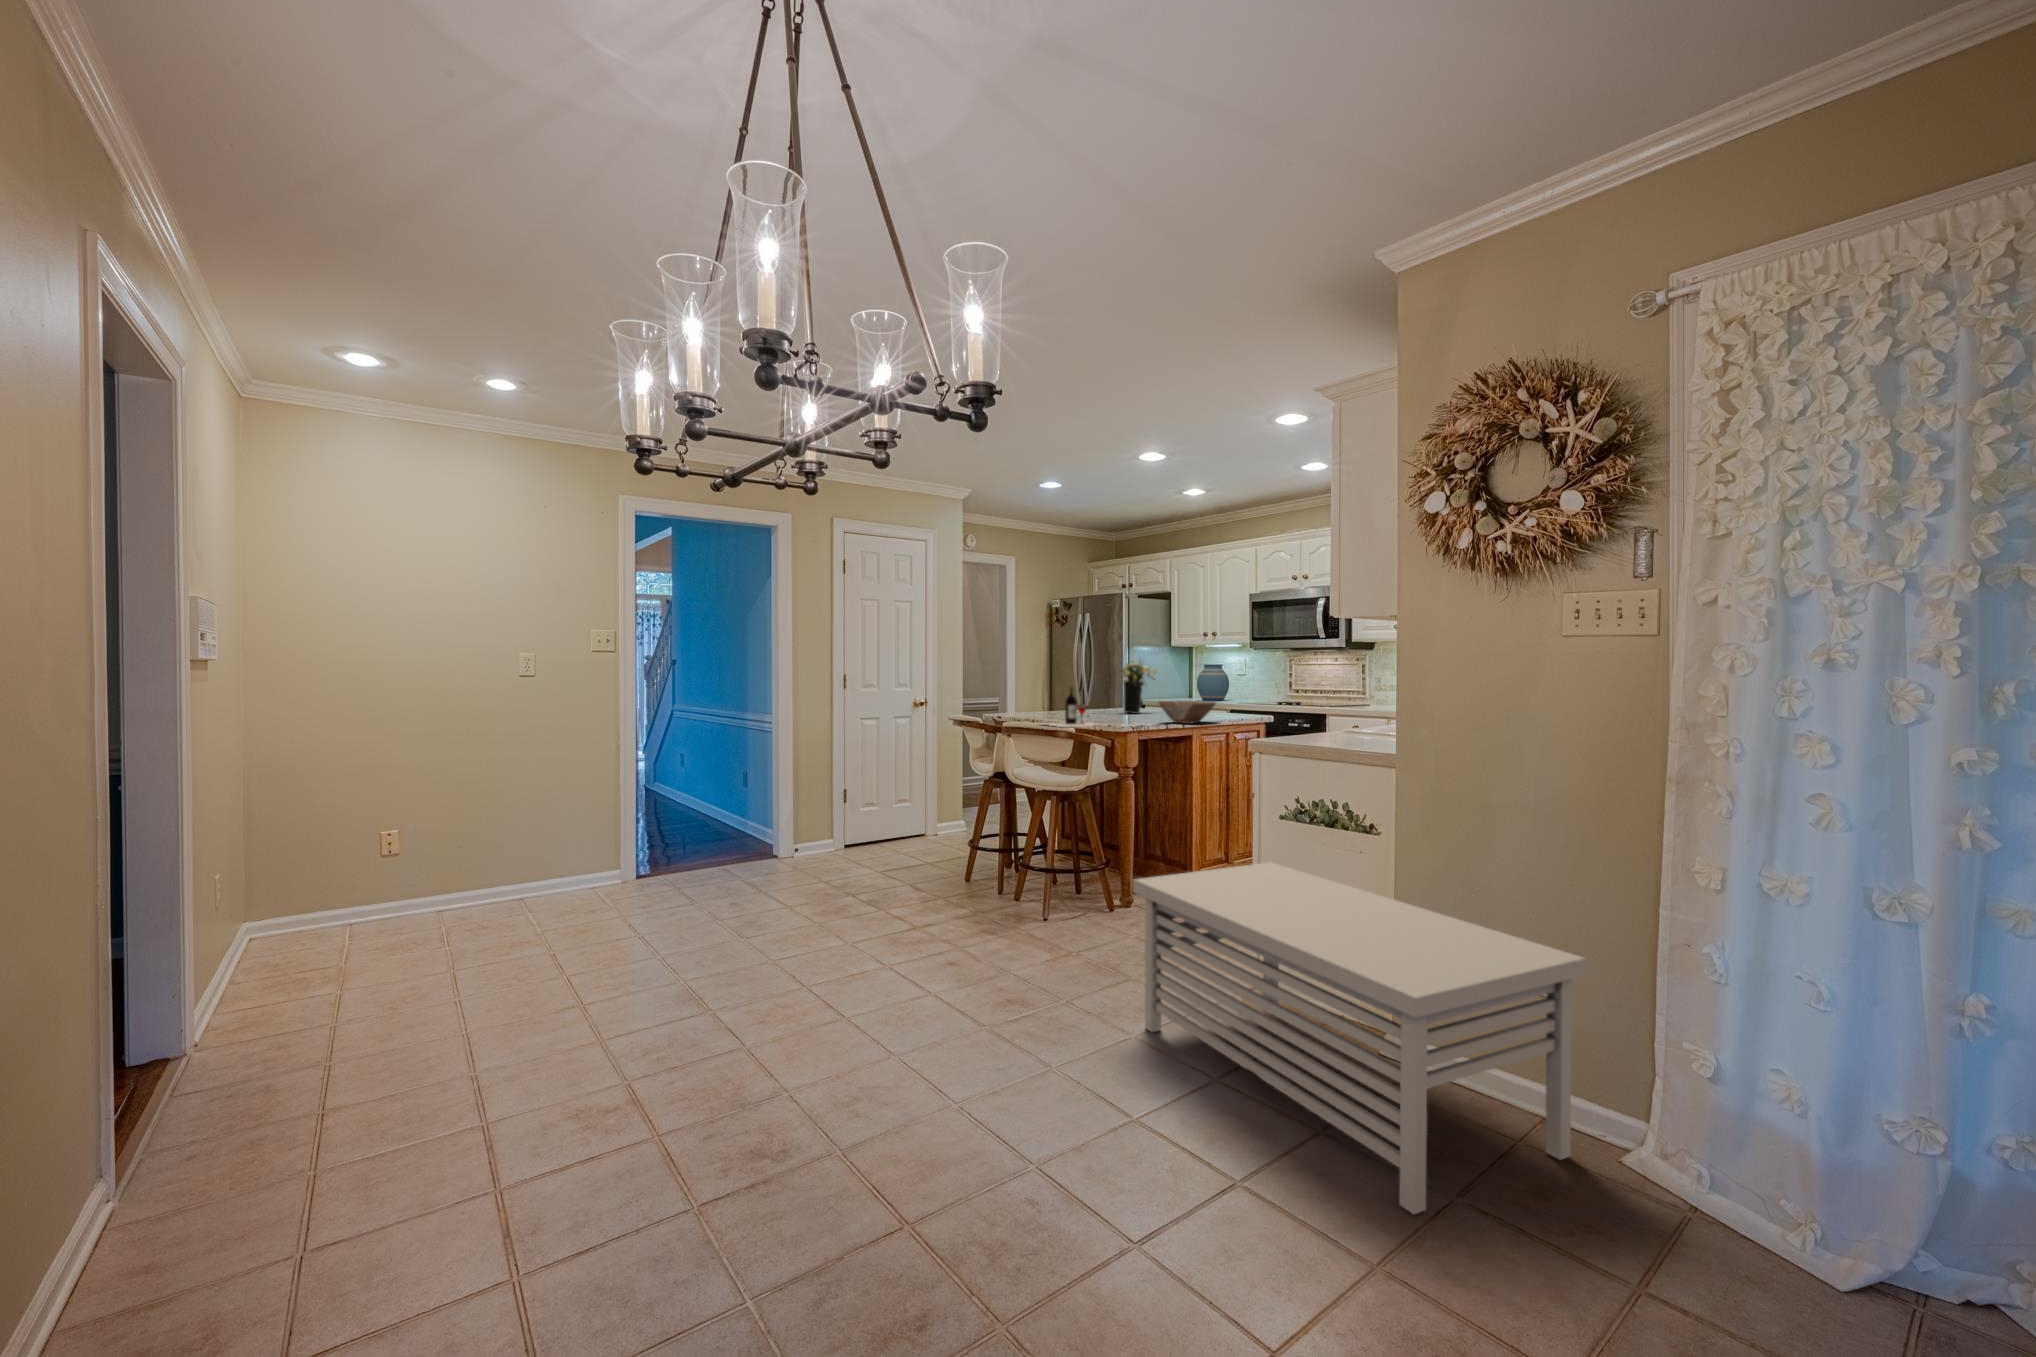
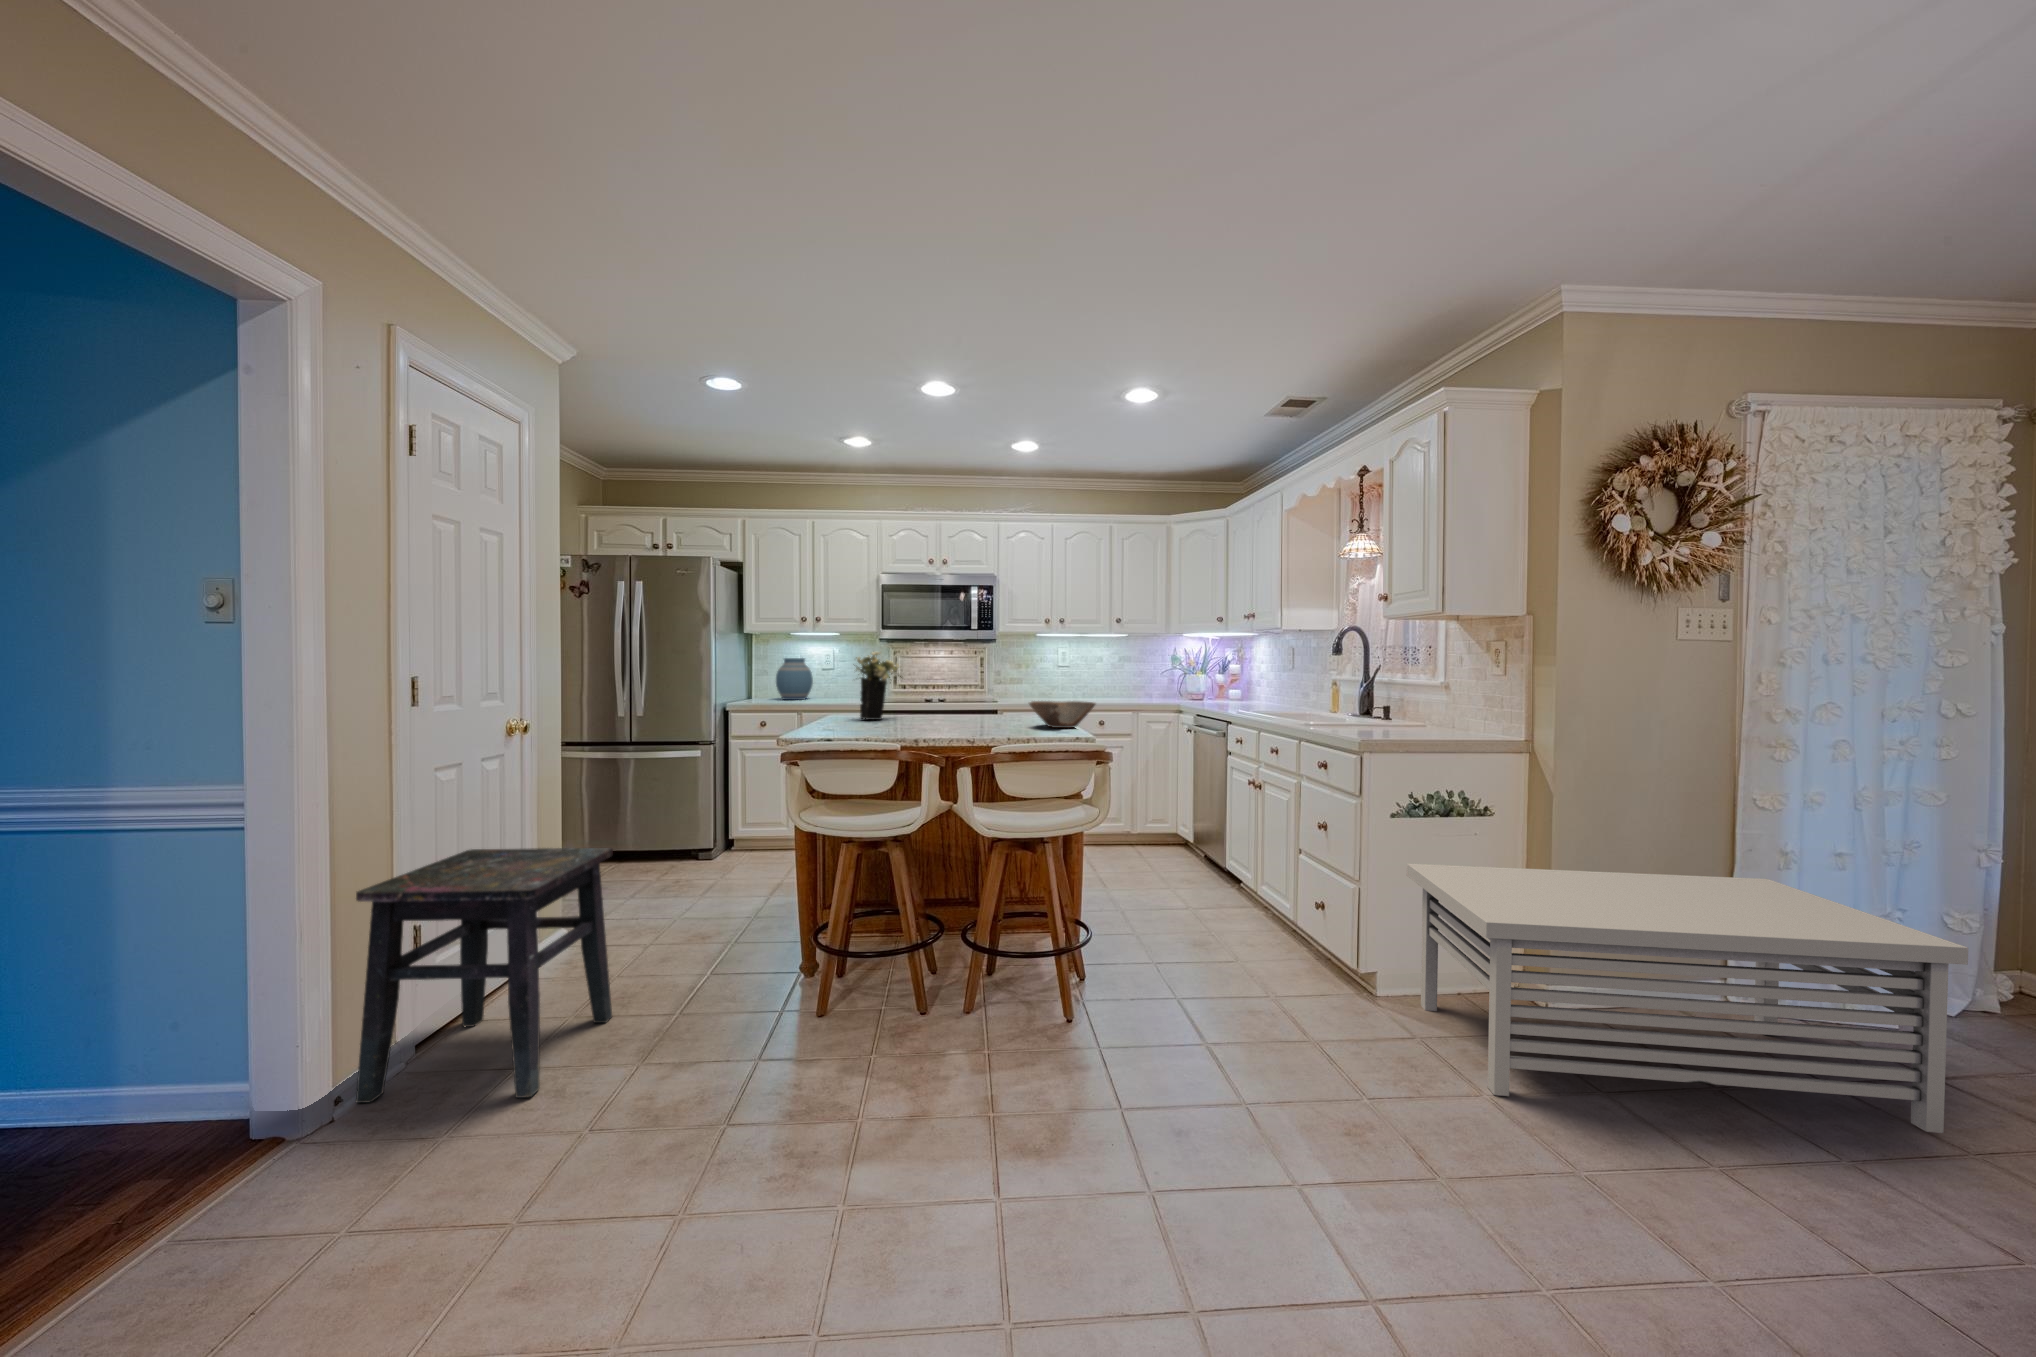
wine bottle: present [1046,687,1095,727] -> none [922,689,1017,746]
side table: none [804,760,902,868] -> present [356,848,613,1103]

